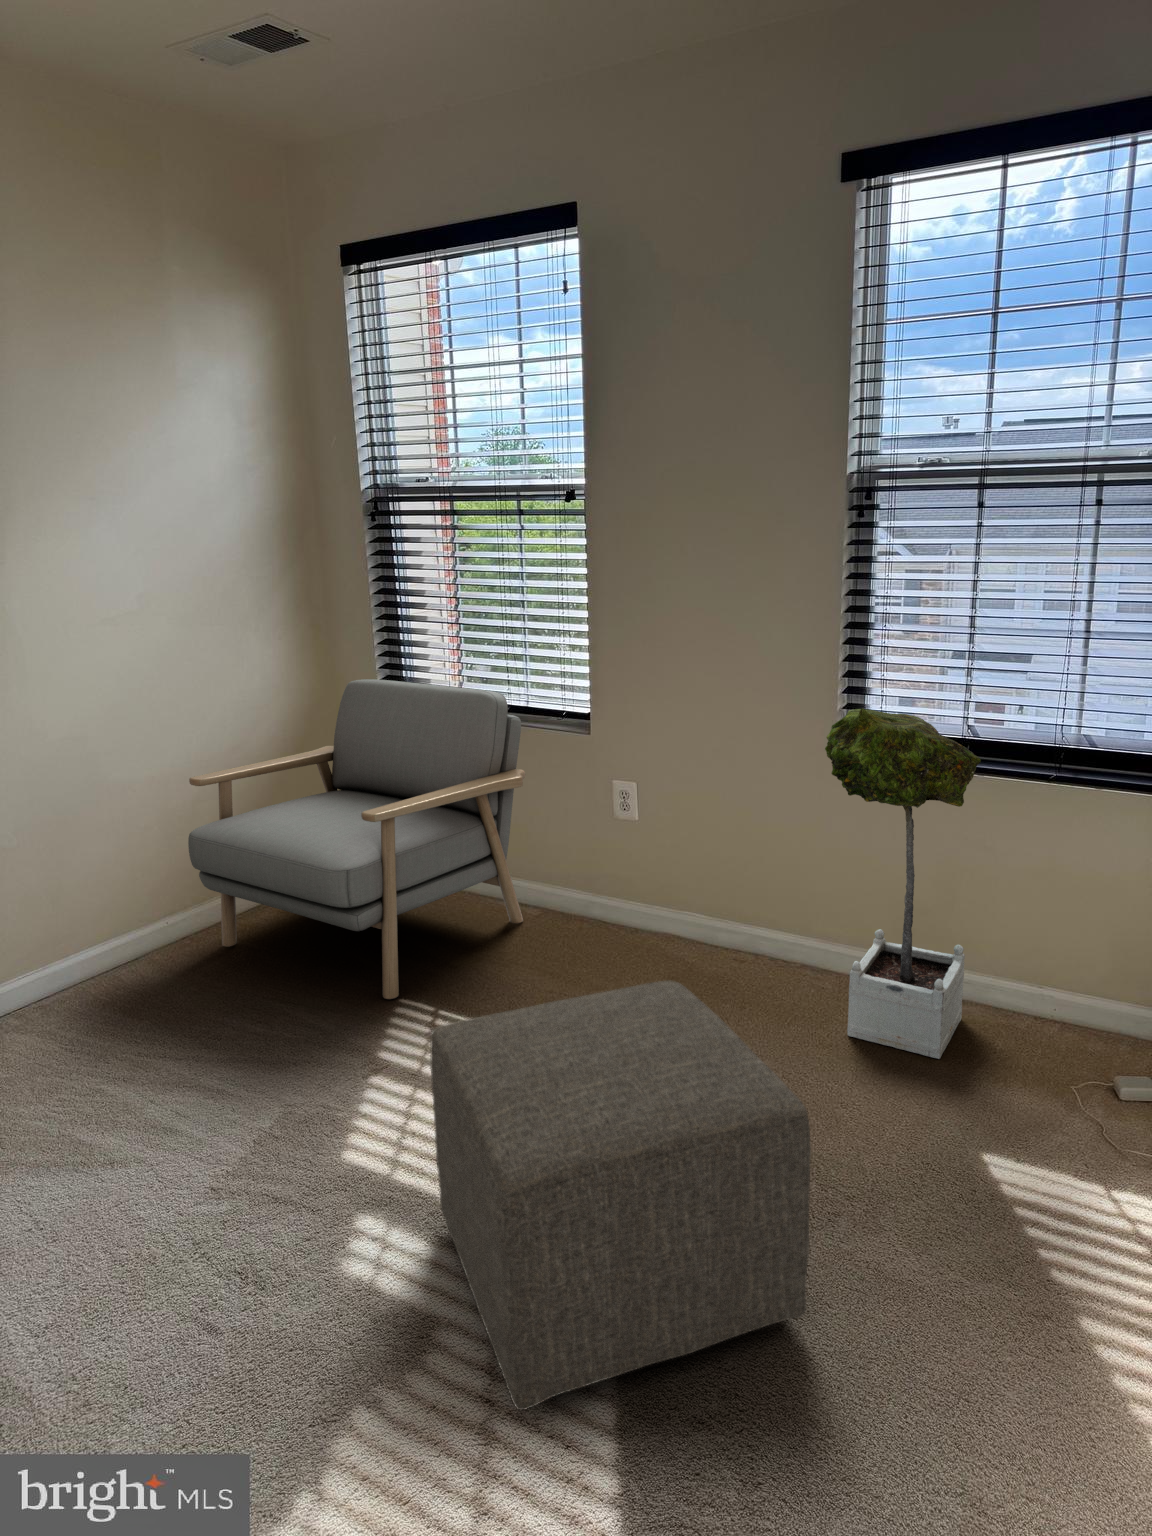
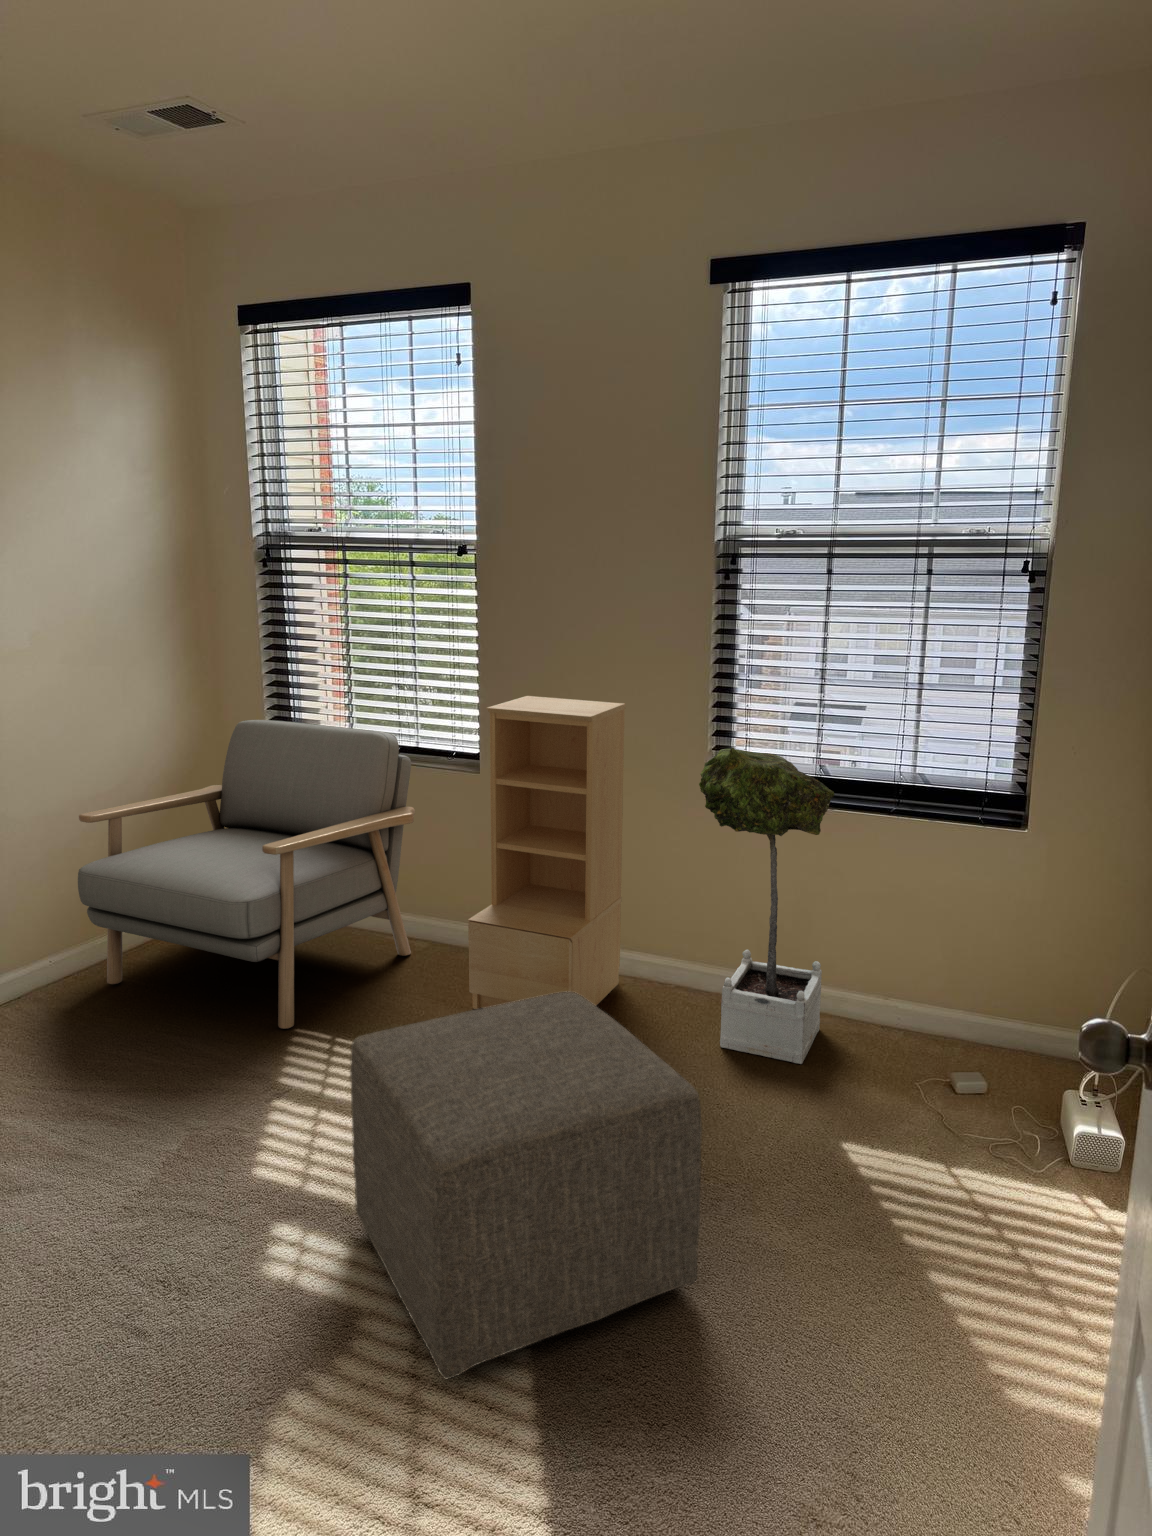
bookshelf: none [576,652,746,1011] -> present [468,696,625,1009]

